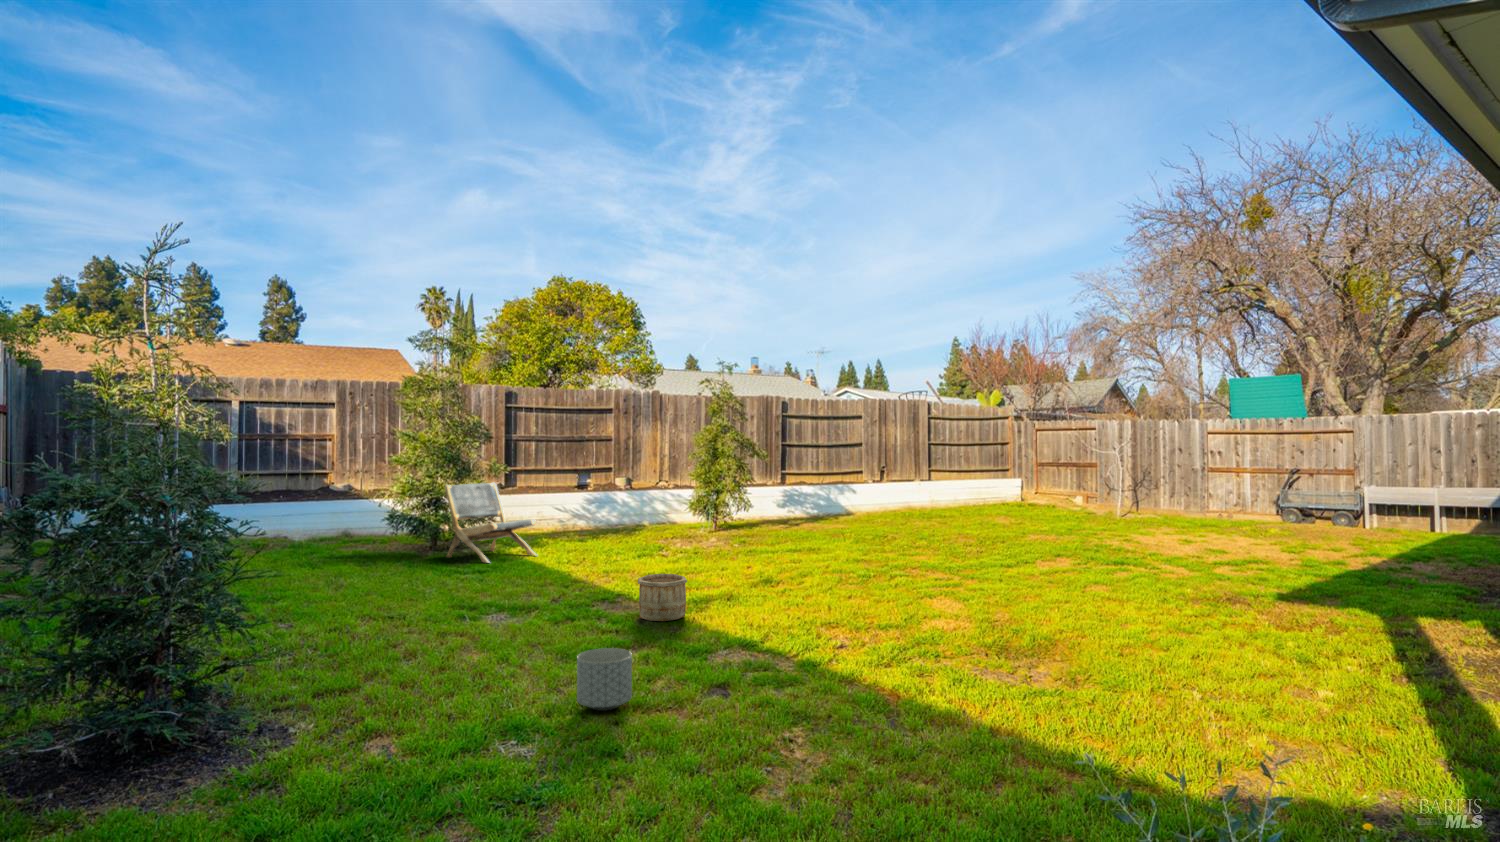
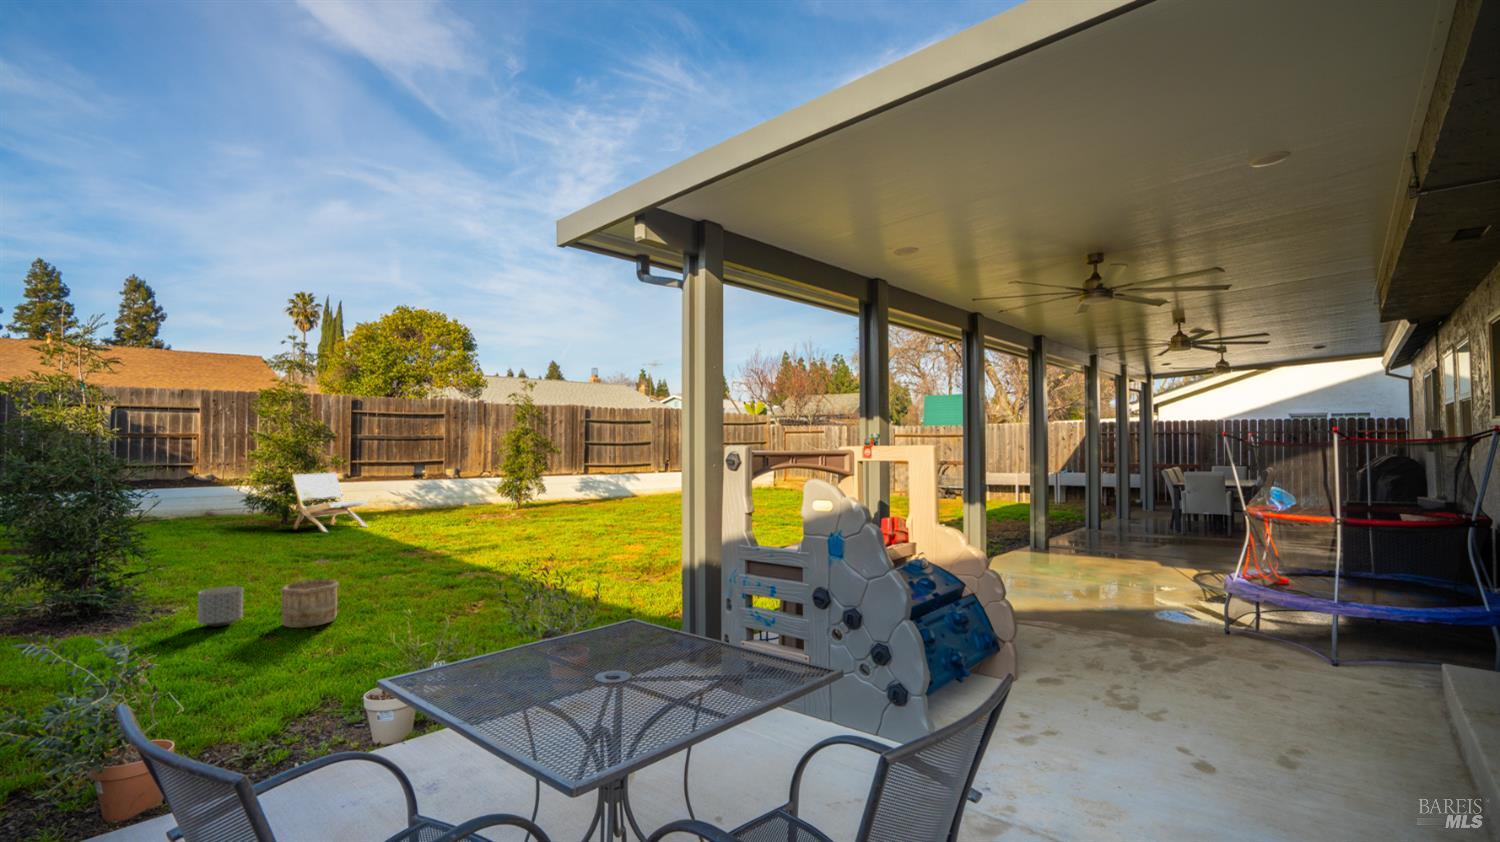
wooden bucket: present [638,574,687,621] -> present [280,579,338,628]
planter: present [577,648,632,711] -> present [198,586,243,627]

